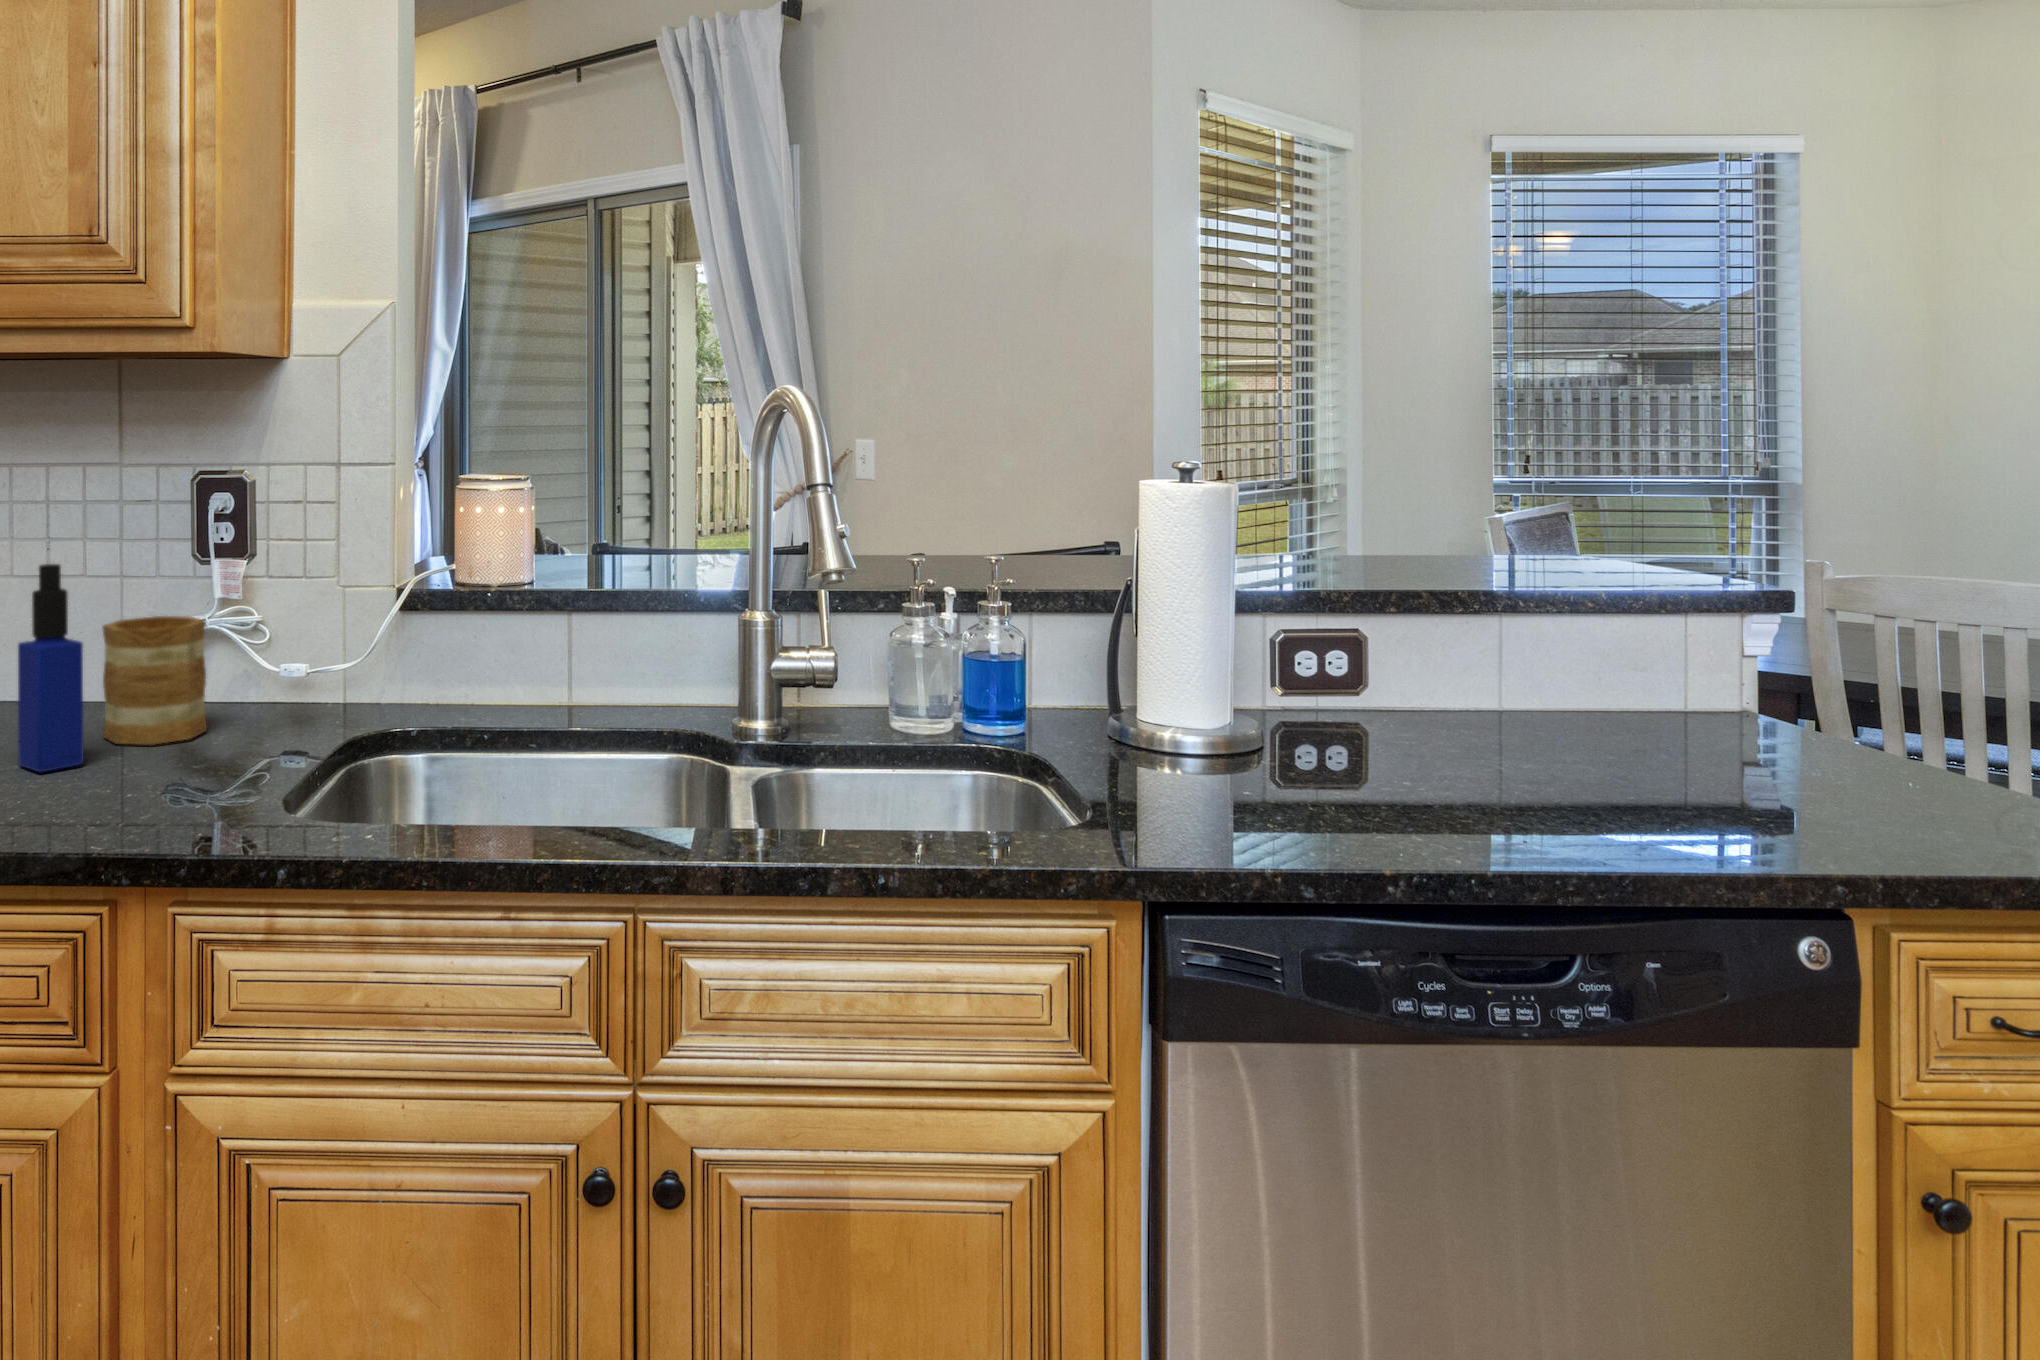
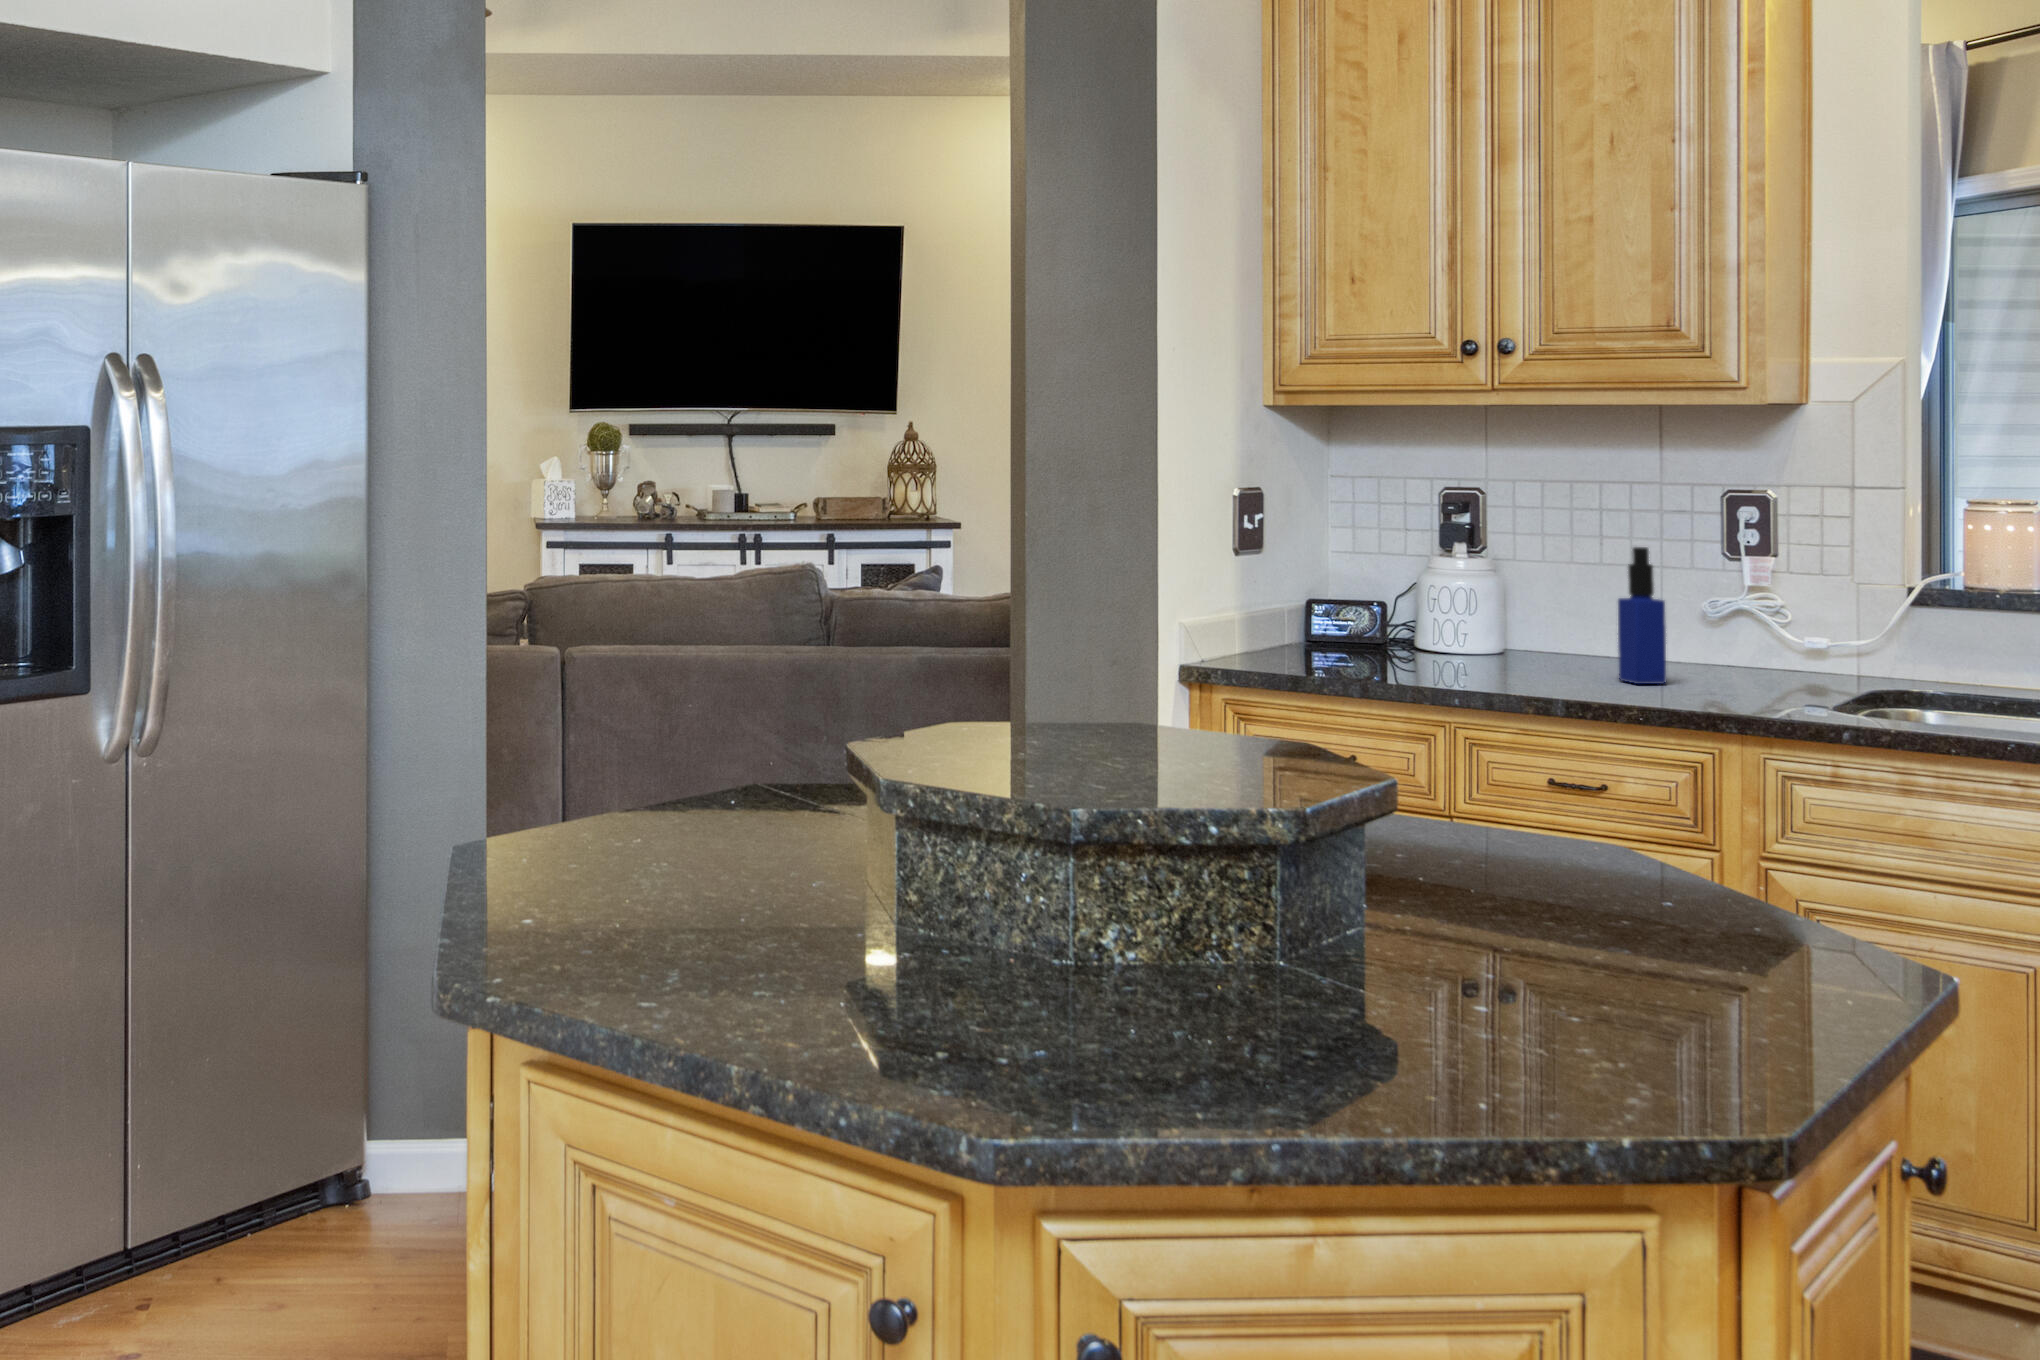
mug: present [103,616,207,745] -> none [1666,594,1748,680]

